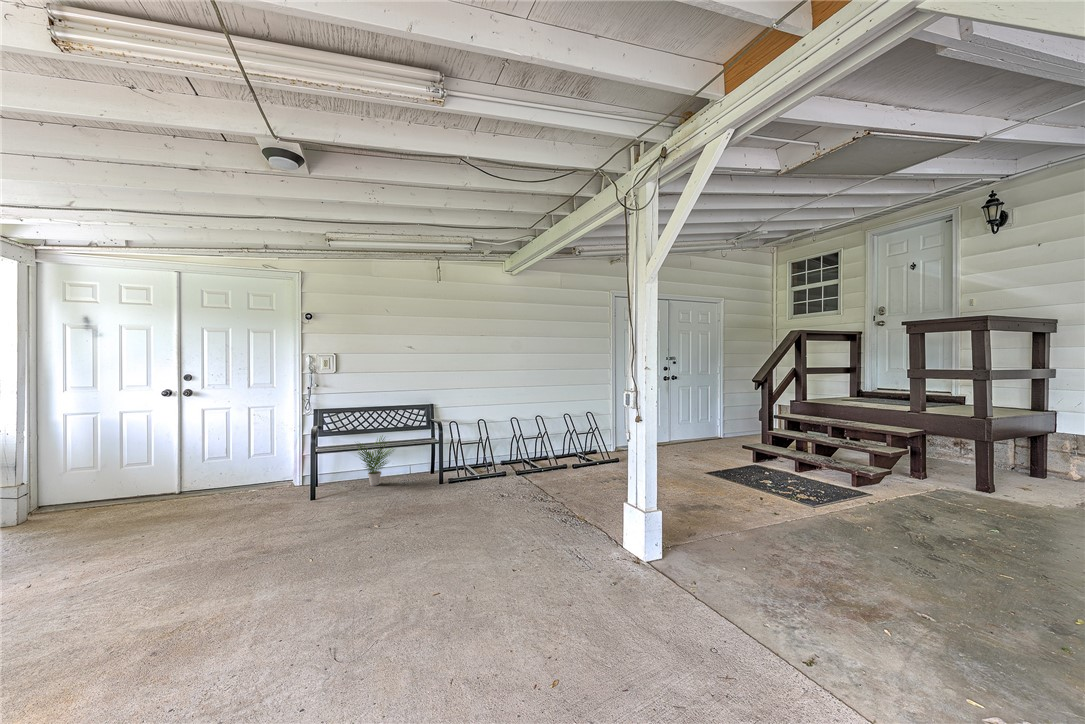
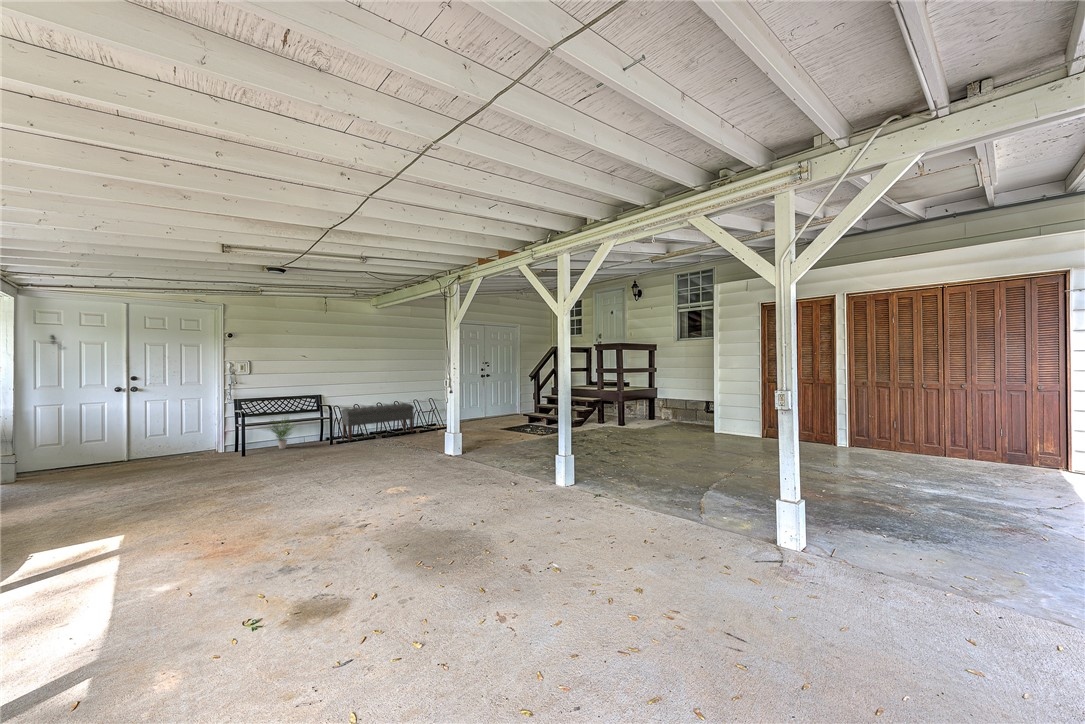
bench: none [460,419,565,478] -> present [341,403,414,441]

